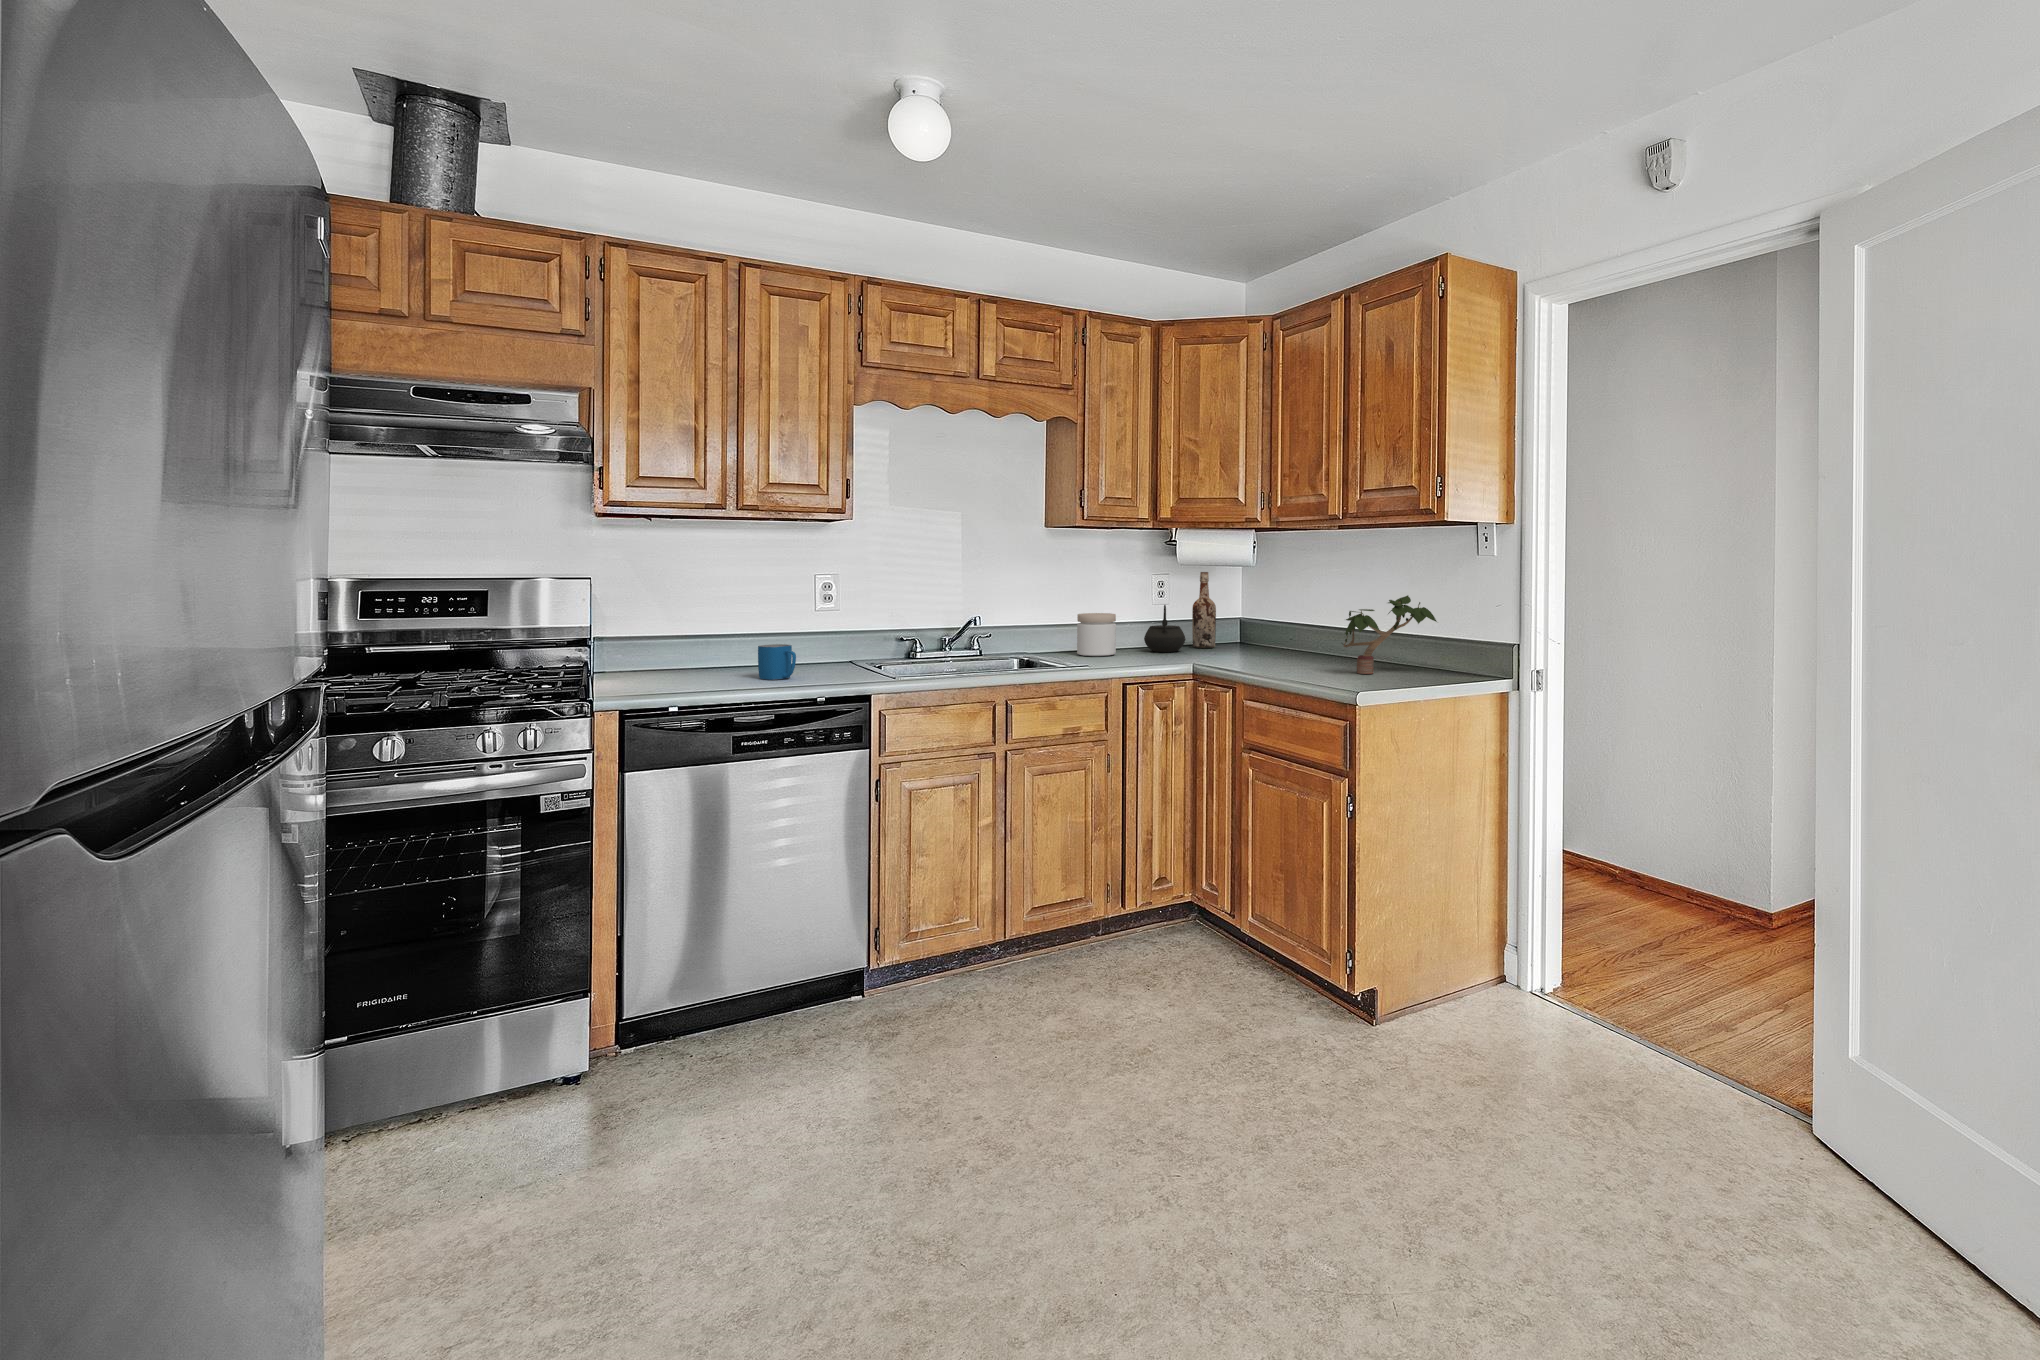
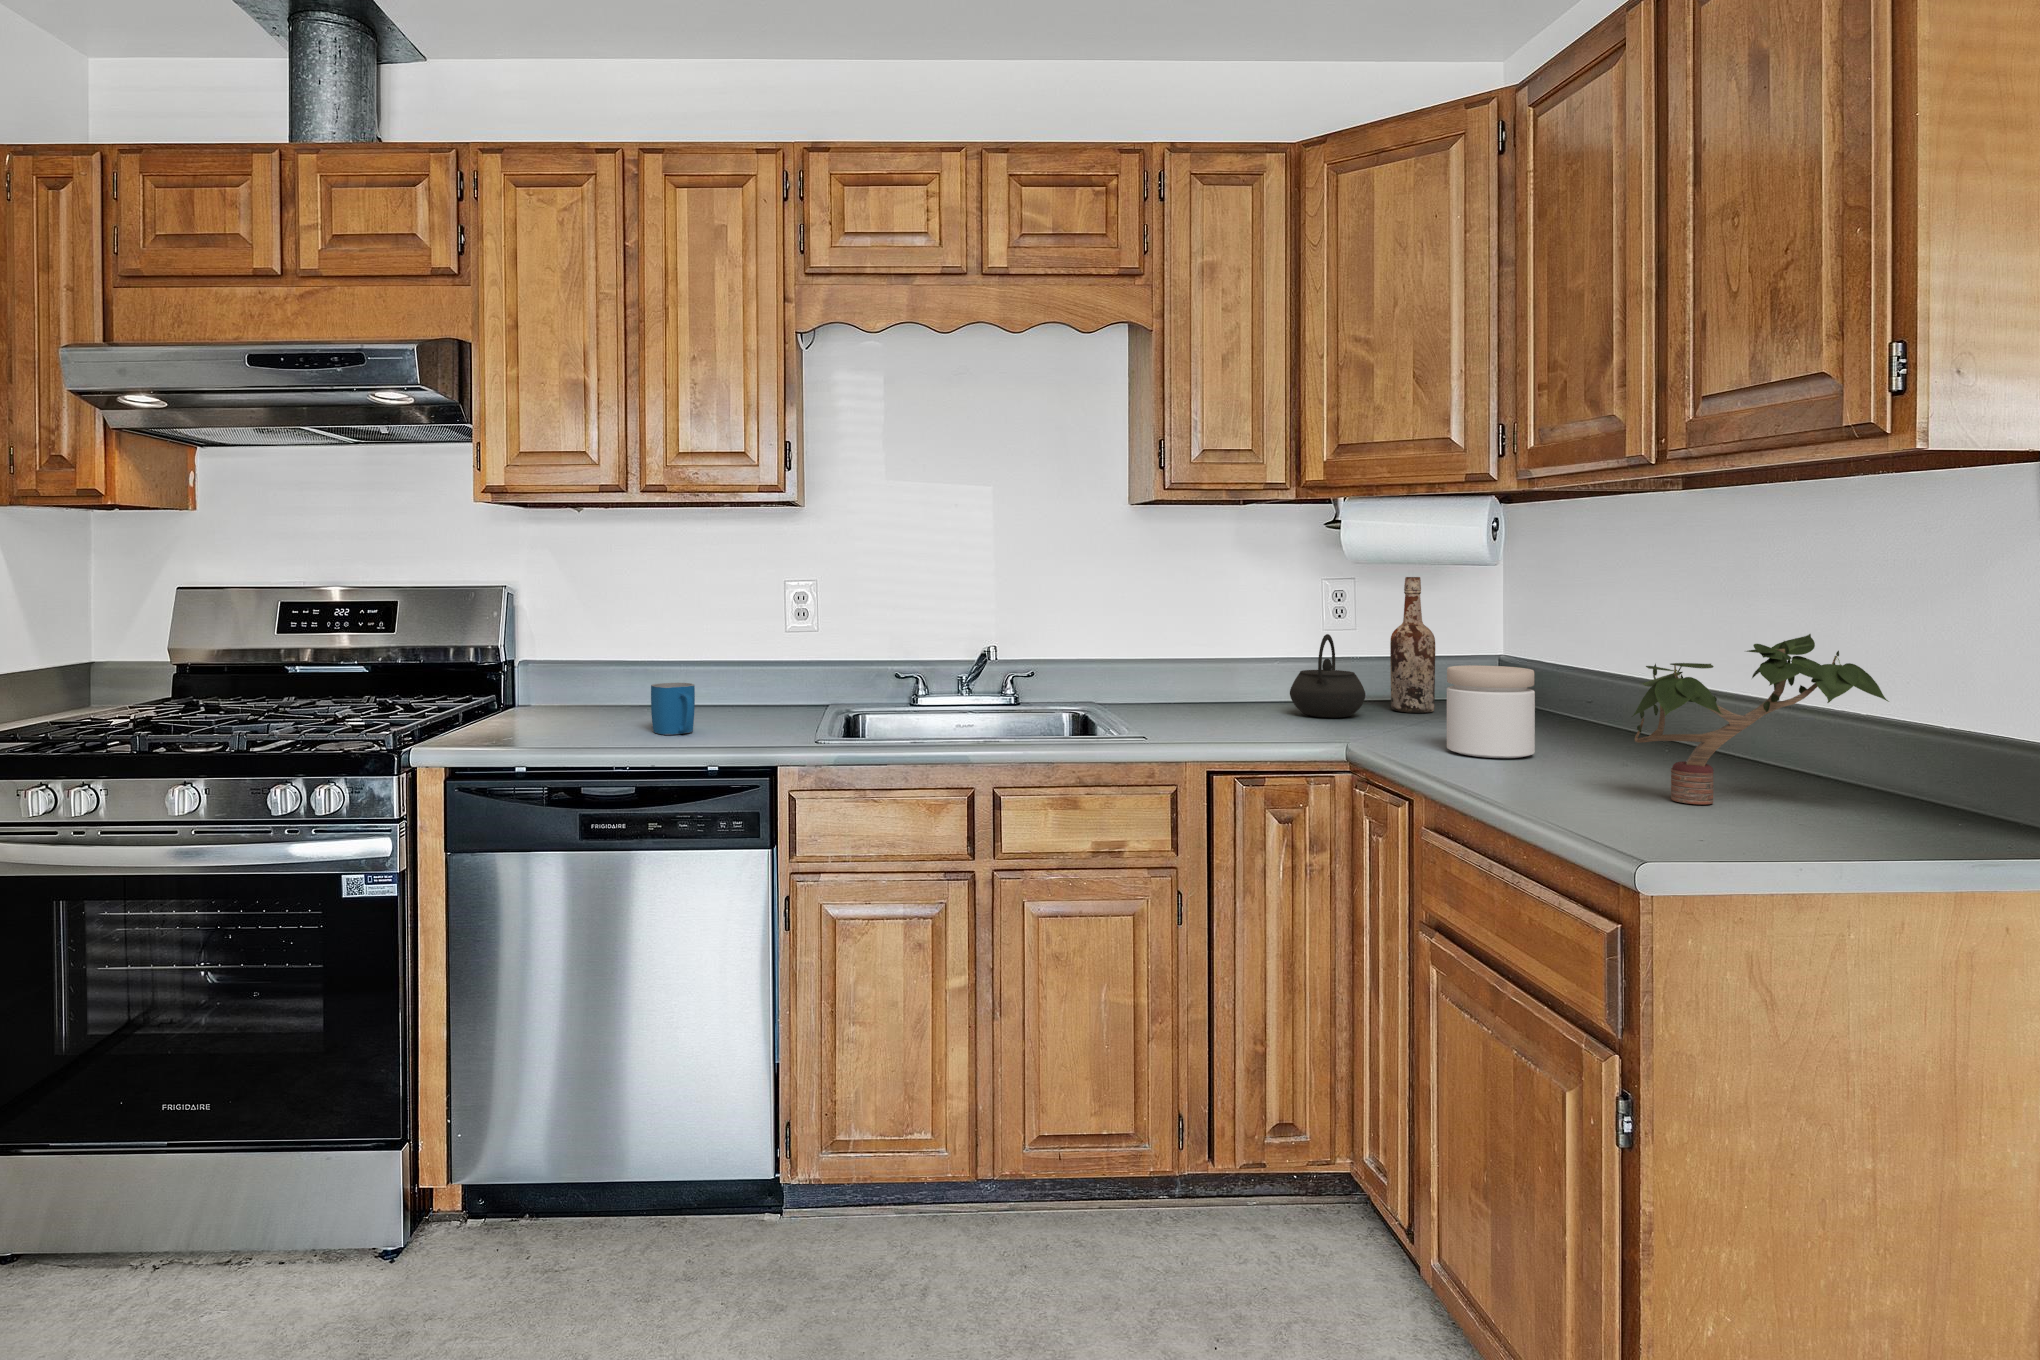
jar: present [1077,613,1116,656] -> present [1447,665,1535,758]

